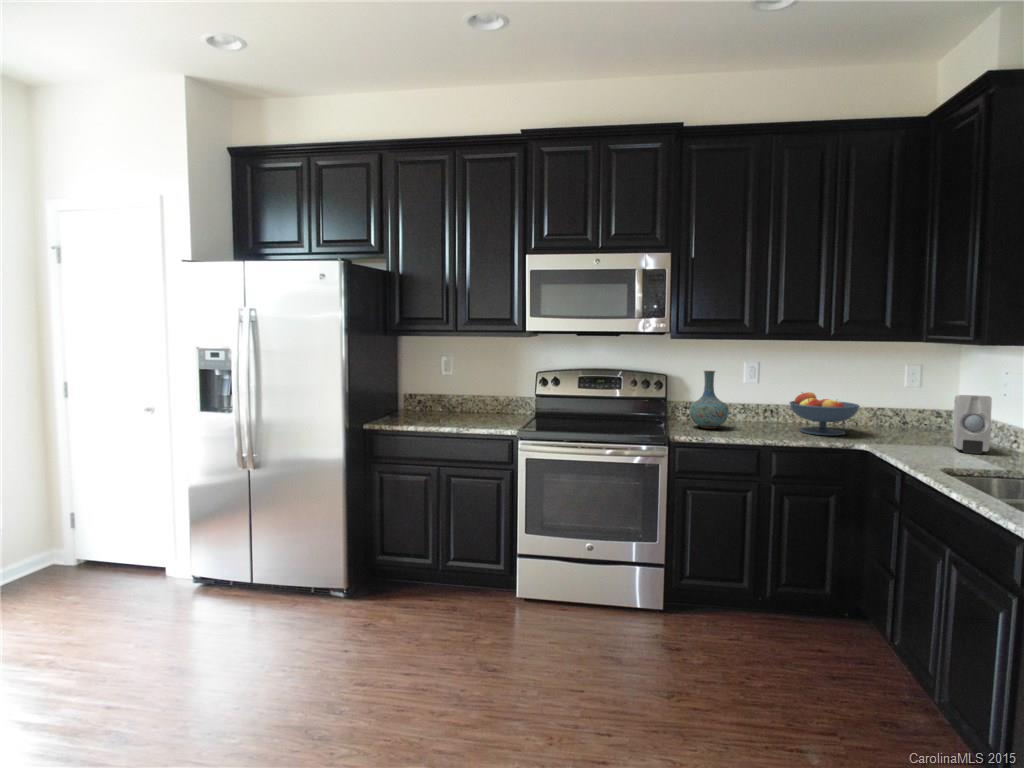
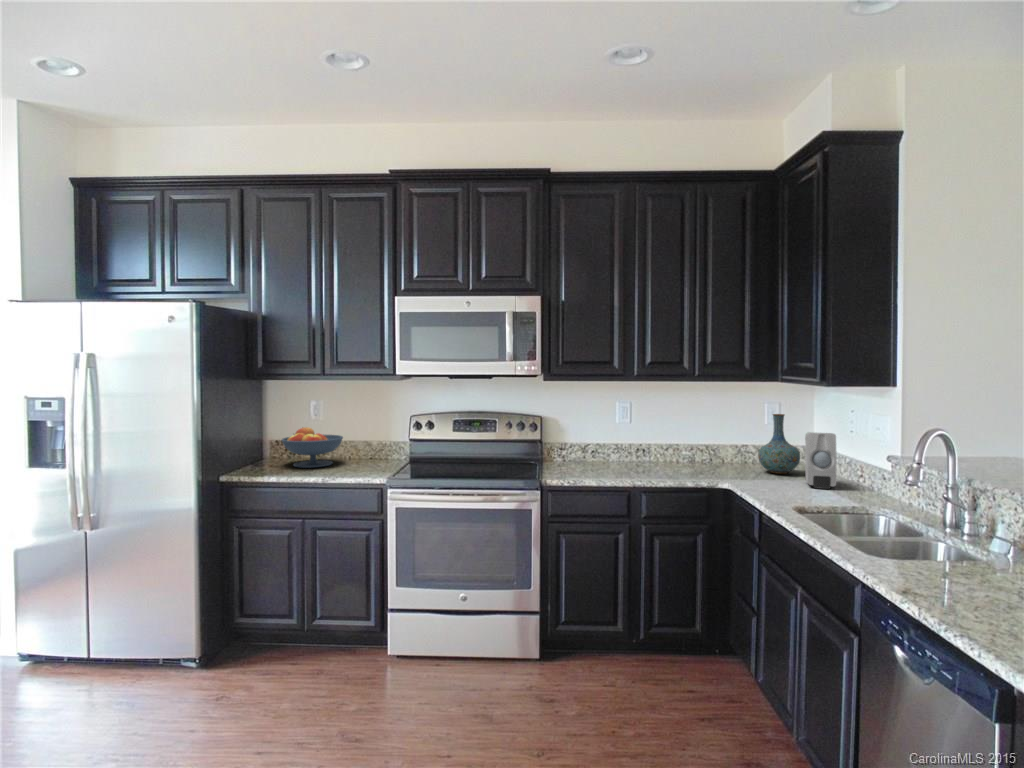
vase: present [689,371,729,429] -> present [758,414,800,474]
fruit bowl: present [790,392,859,436] -> present [282,427,343,468]

